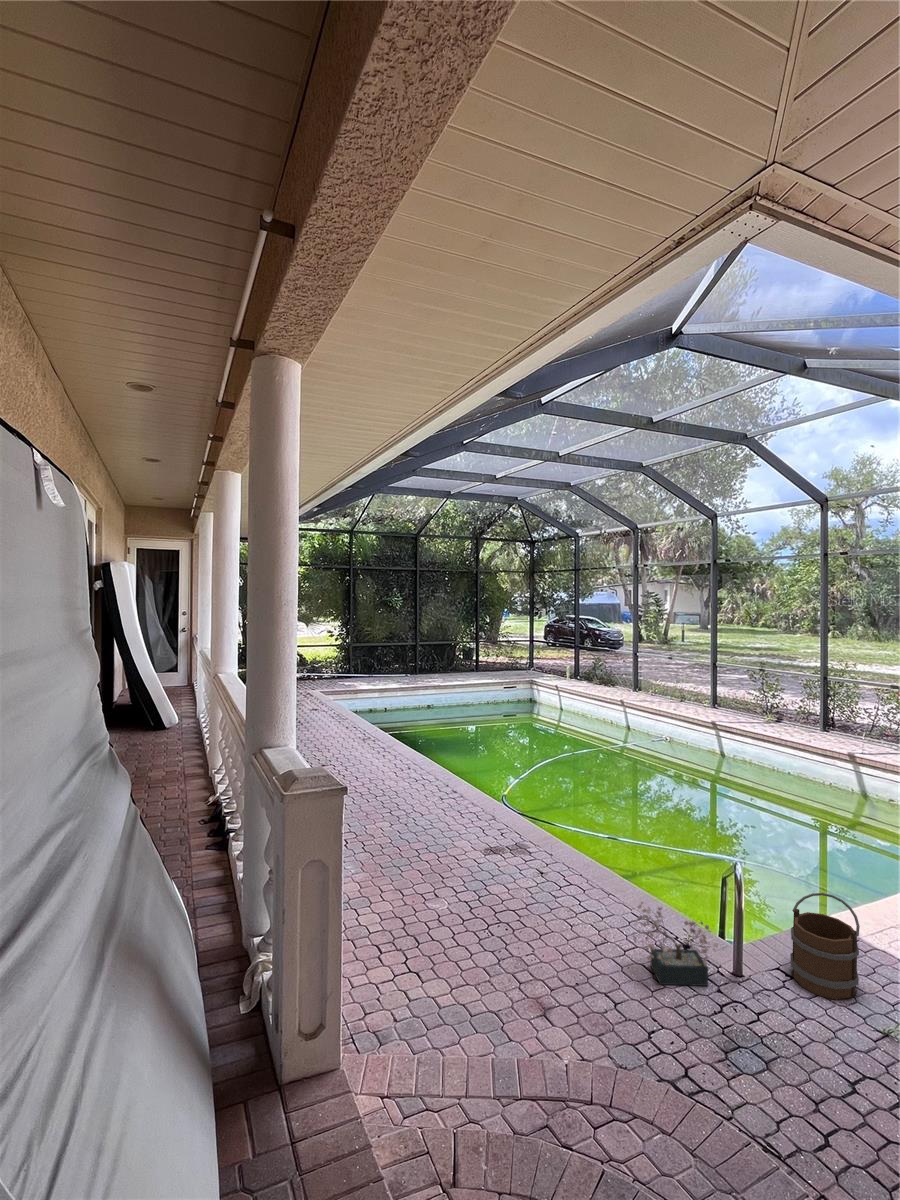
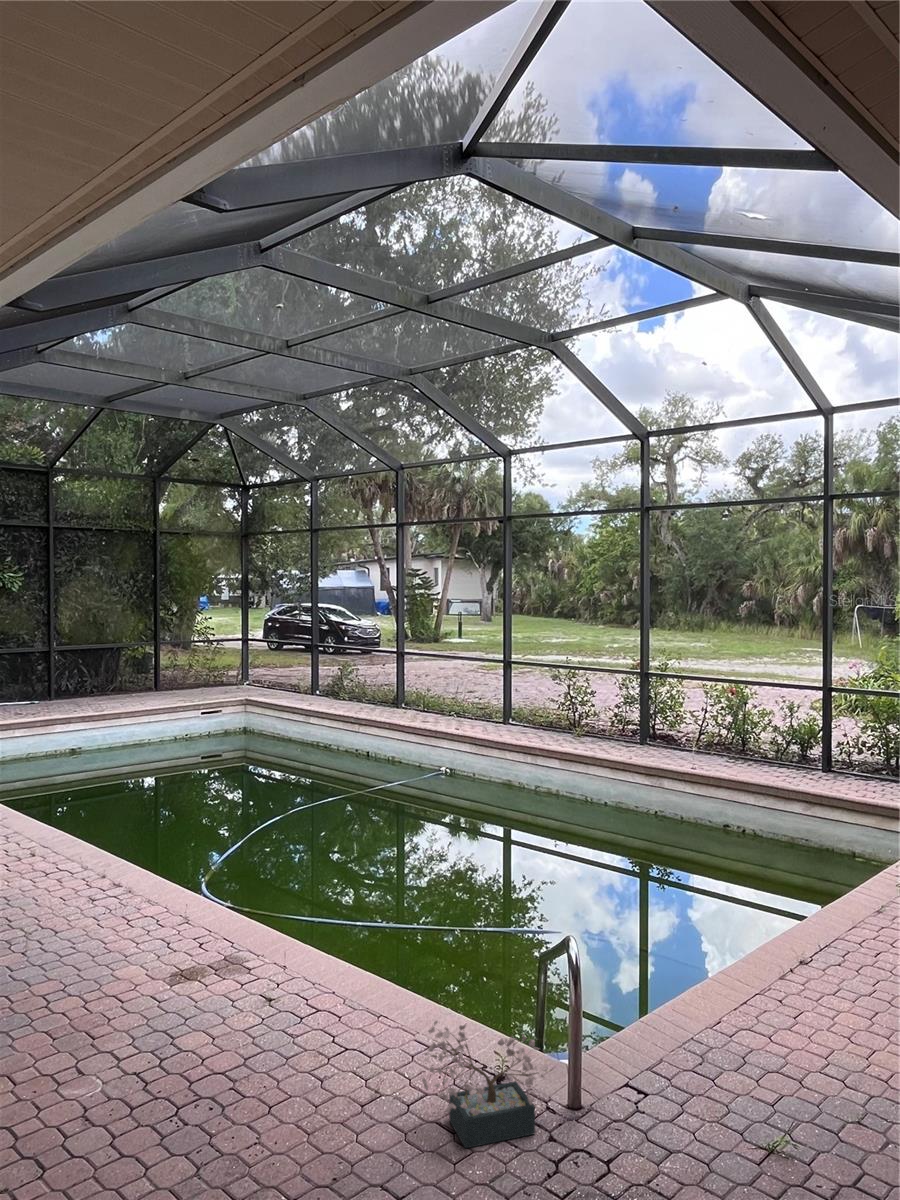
bucket: present [790,893,860,999] -> none [643,963,732,1115]

